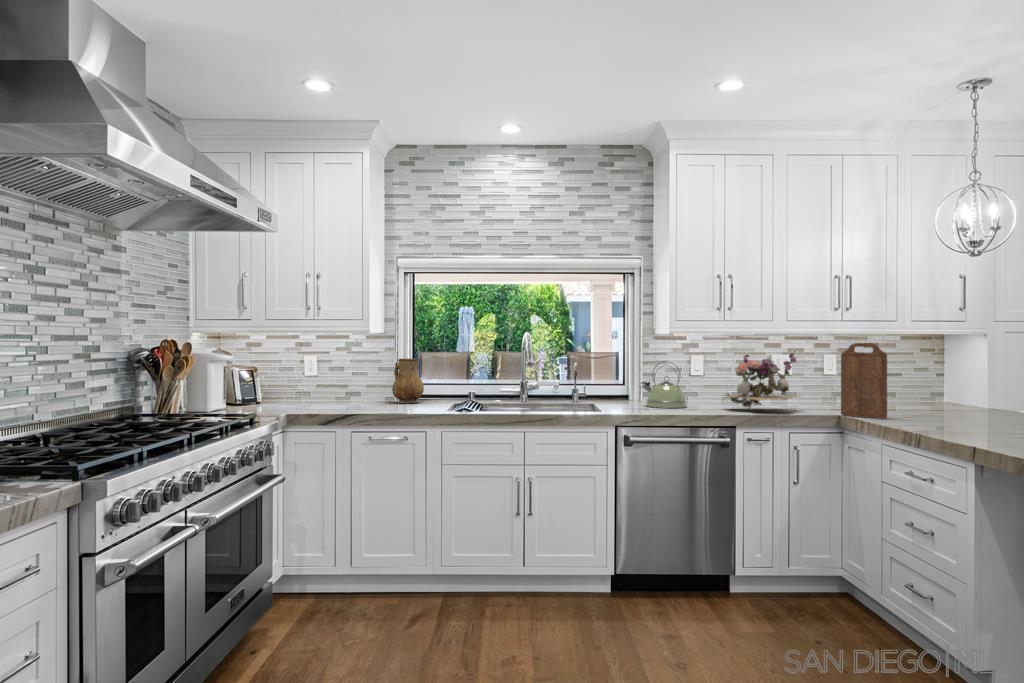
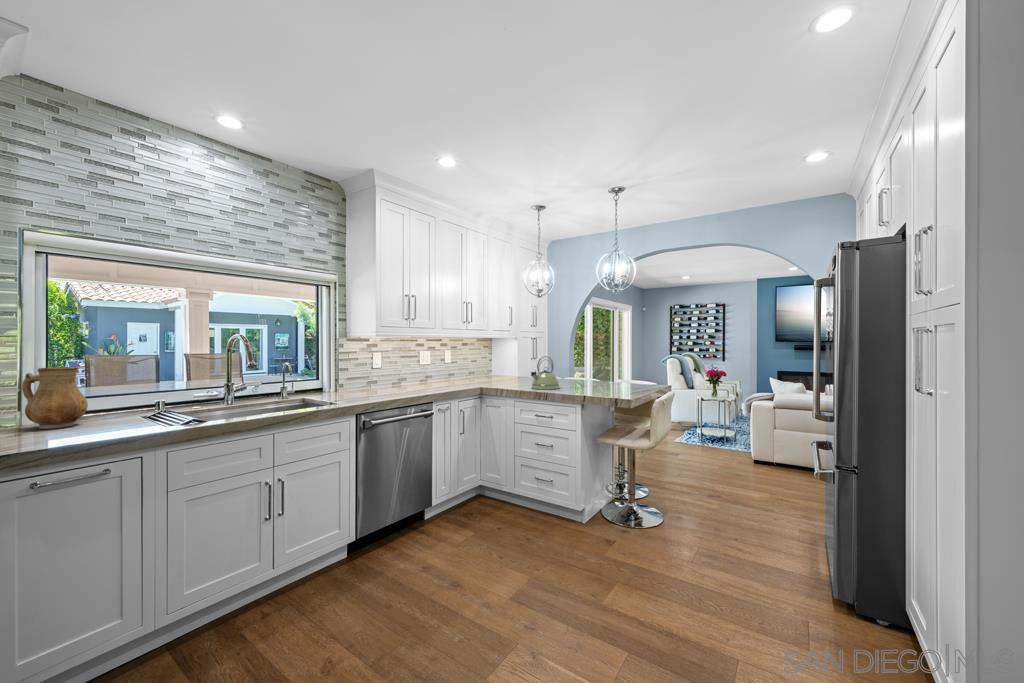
cutting board: present [841,343,887,419] -> none [485,344,510,388]
flower arrangement: present [723,352,801,409] -> none [411,349,460,390]
kettle: present [641,361,687,408] -> present [531,356,559,390]

